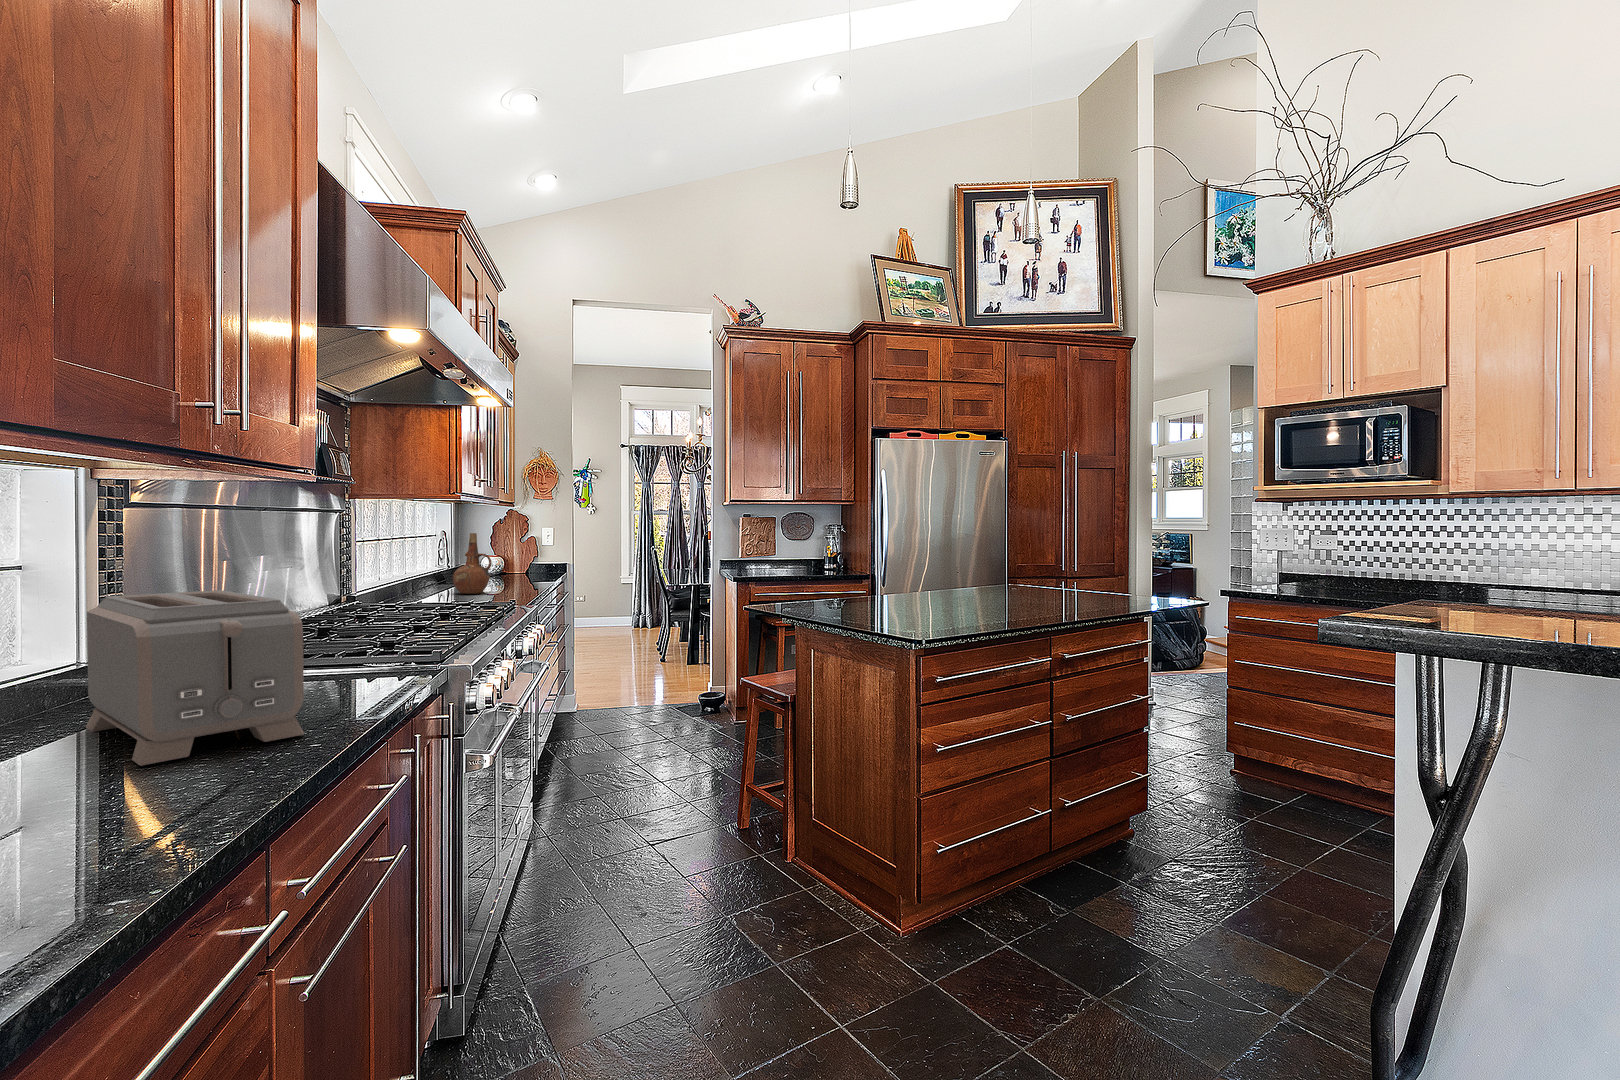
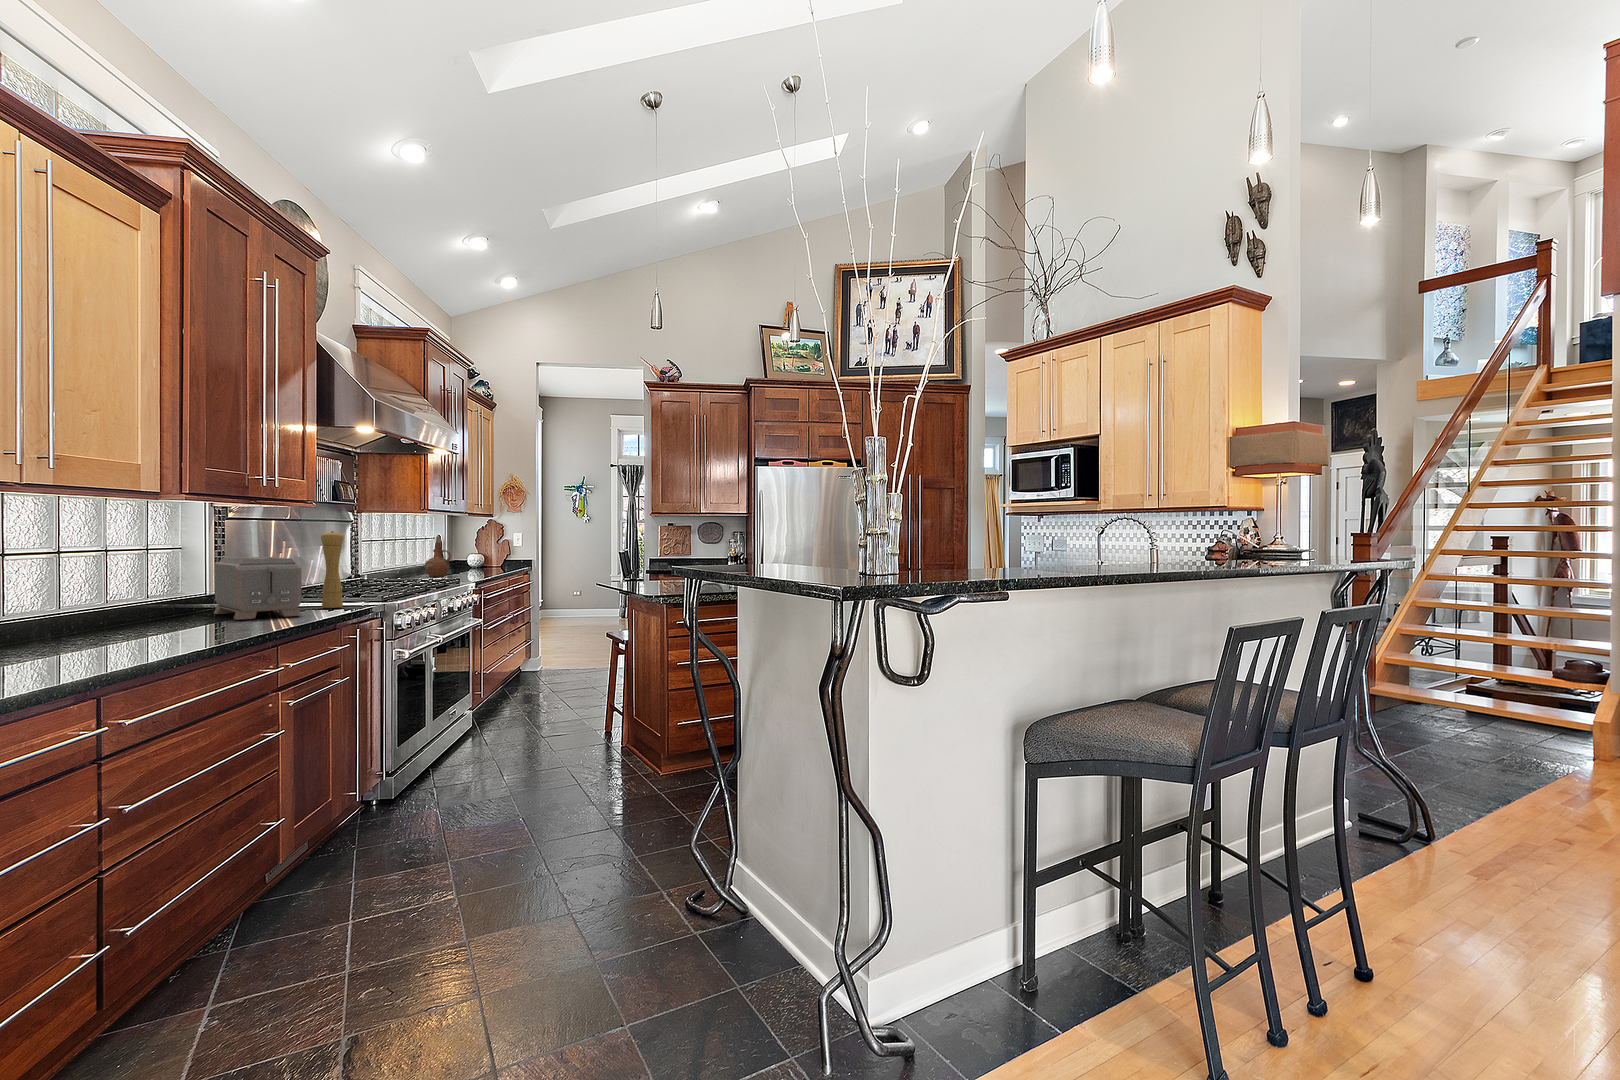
pepper mill: none [333,532,380,695] -> present [321,531,344,608]

